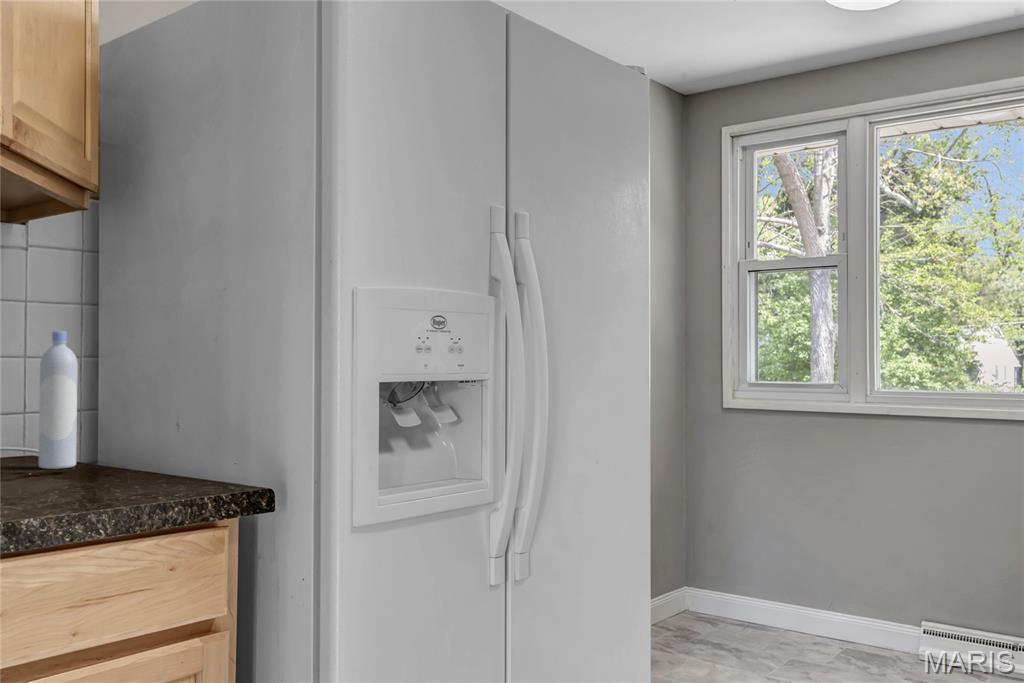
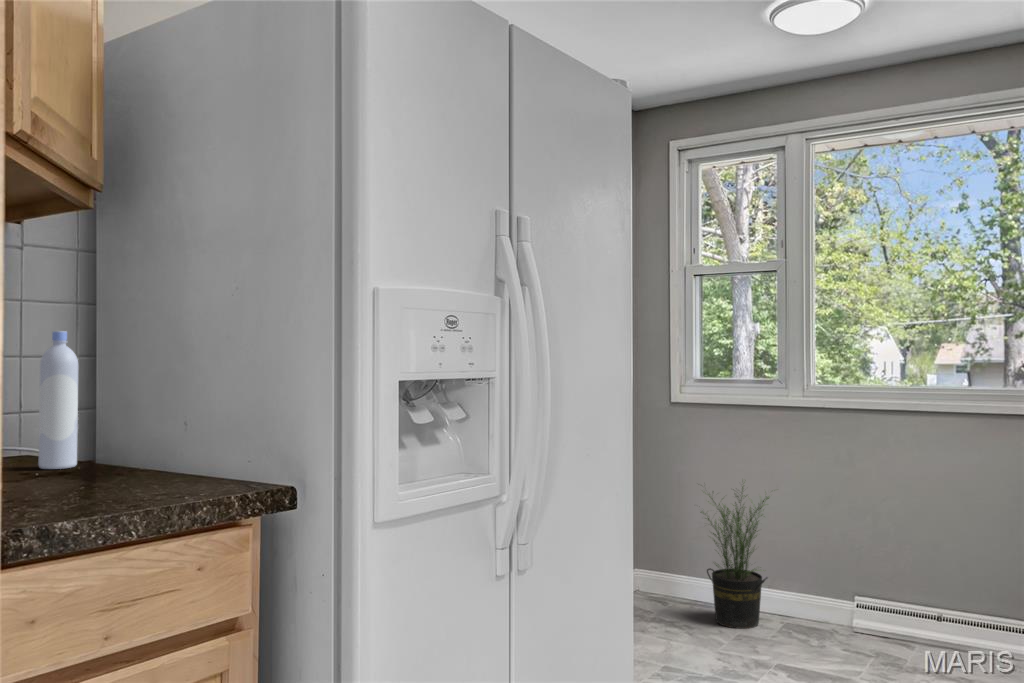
potted plant: none [749,491,842,656] -> present [701,487,769,629]

